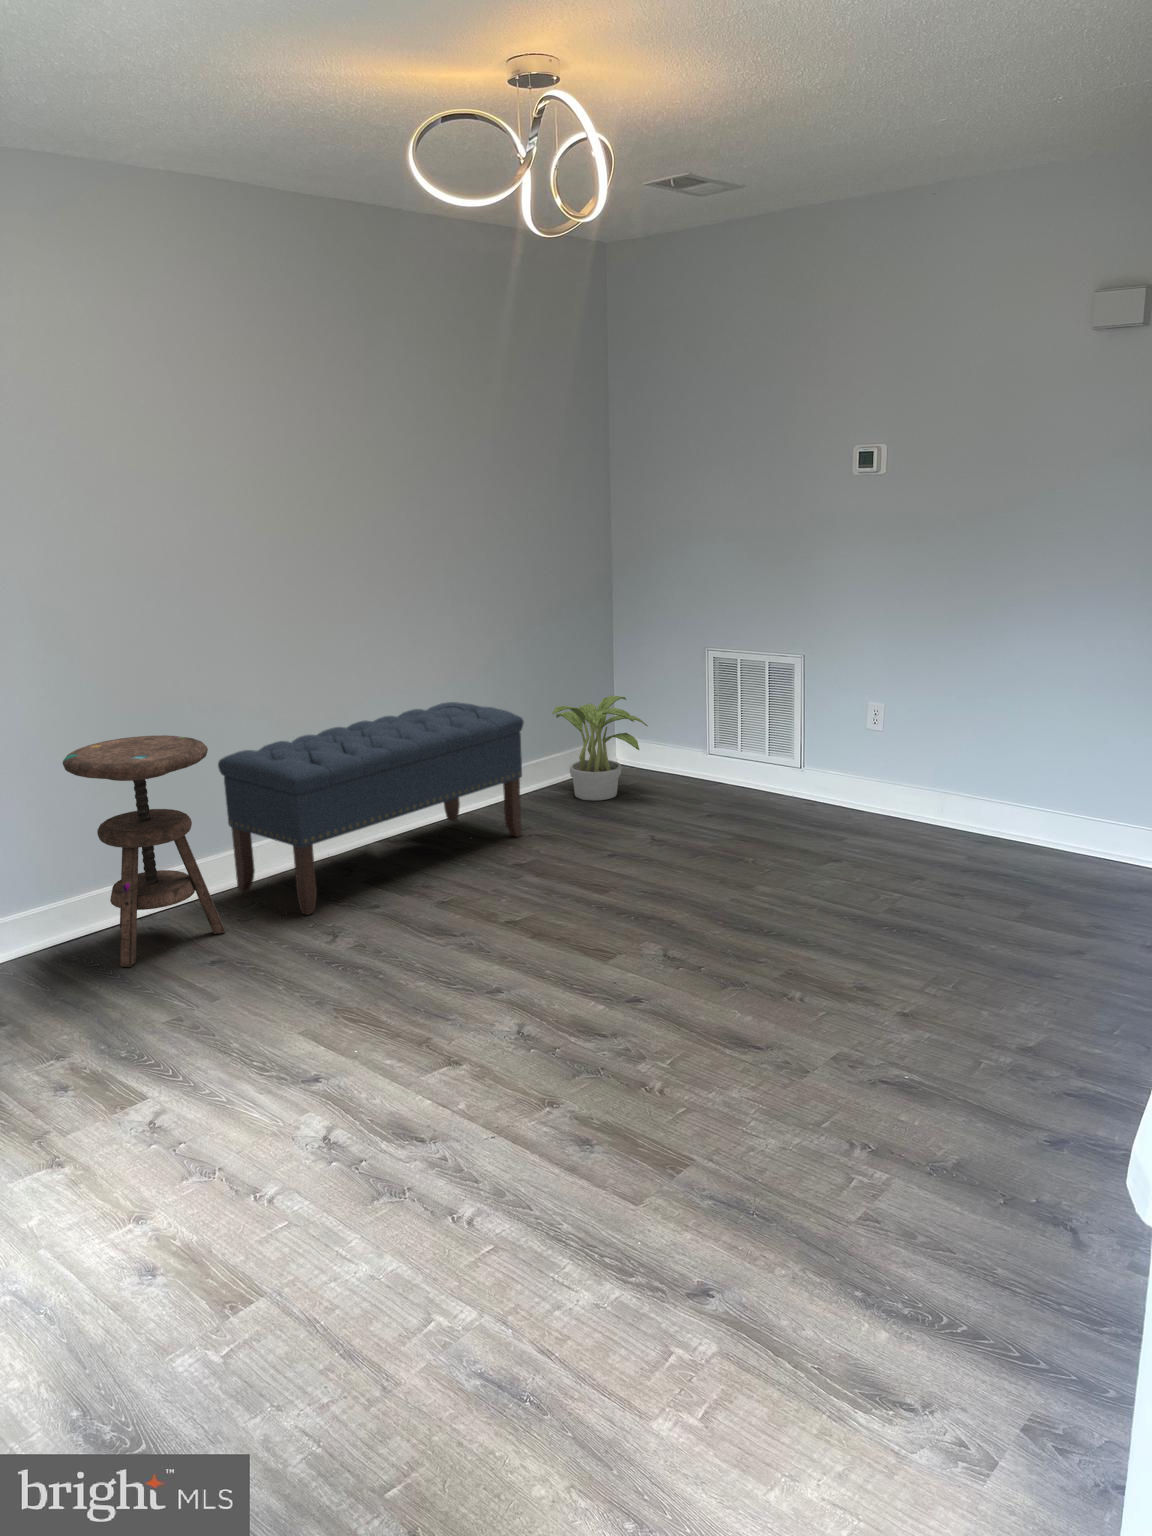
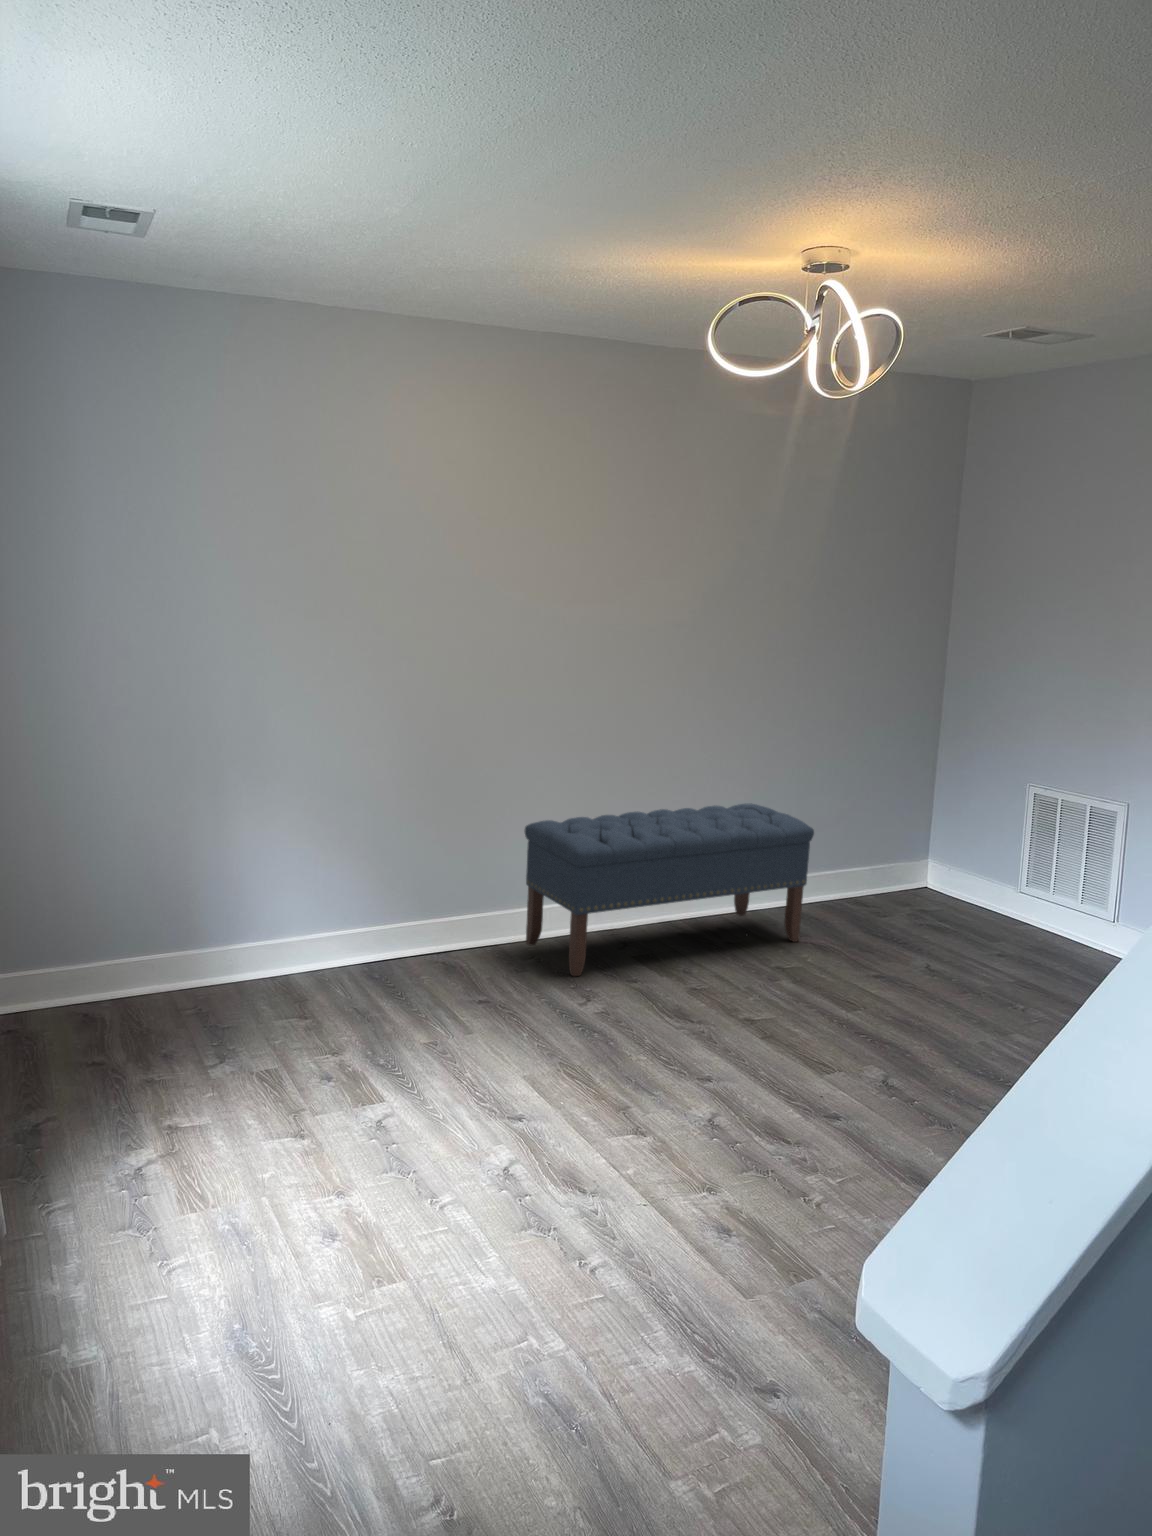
potted plant: present [553,696,647,800] -> none [854,820,952,922]
side table: present [63,735,225,967] -> none [390,795,508,990]

